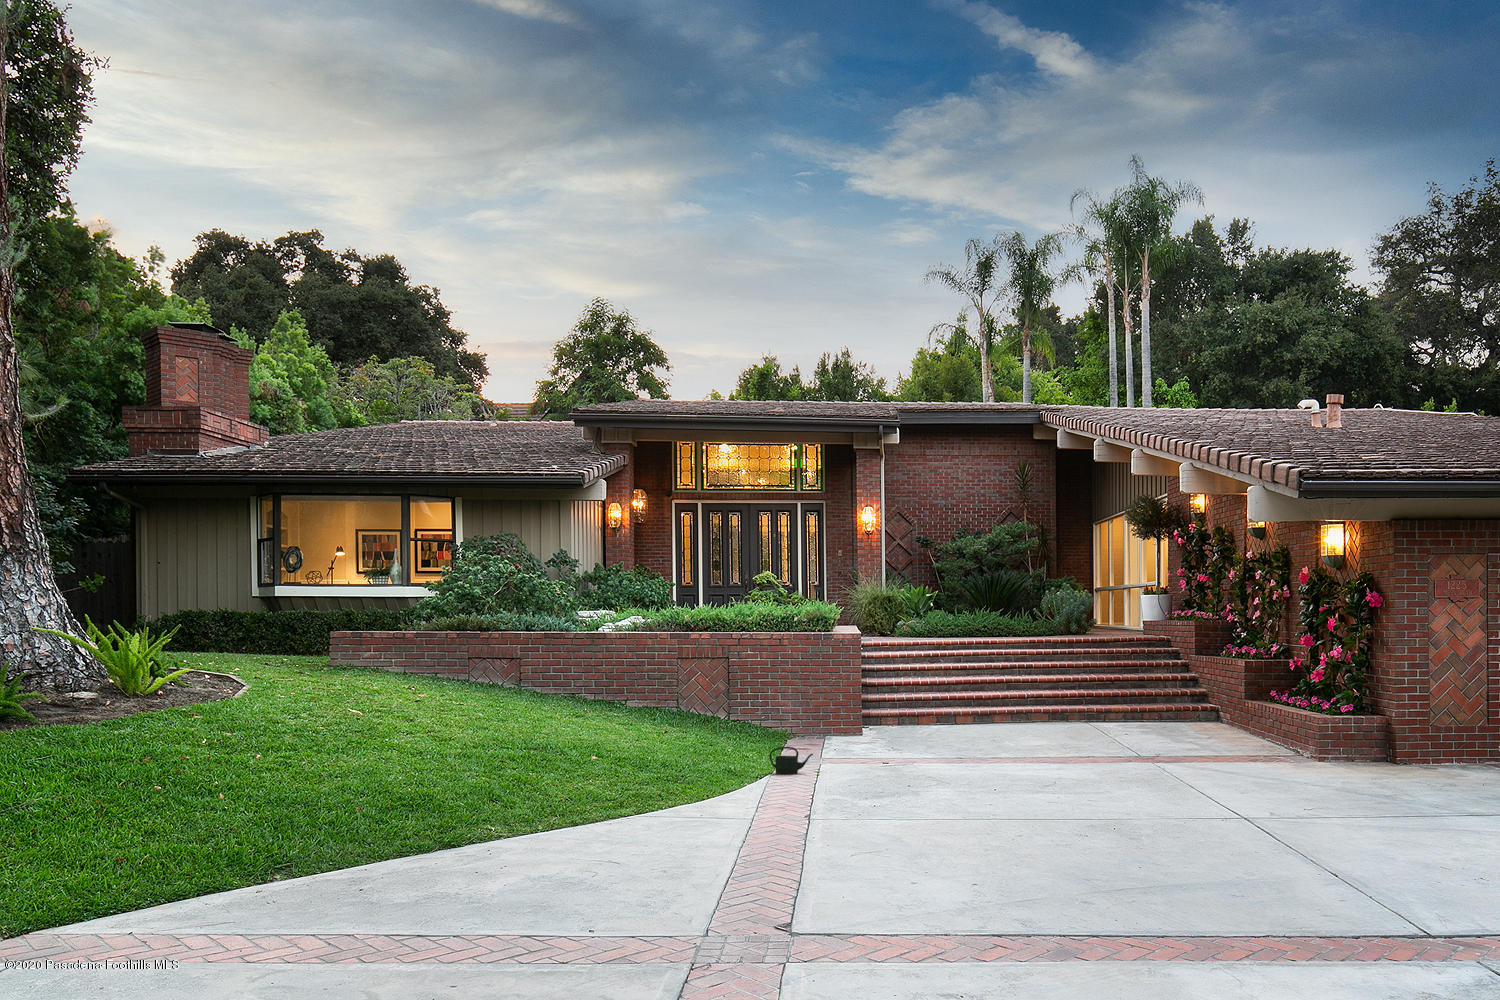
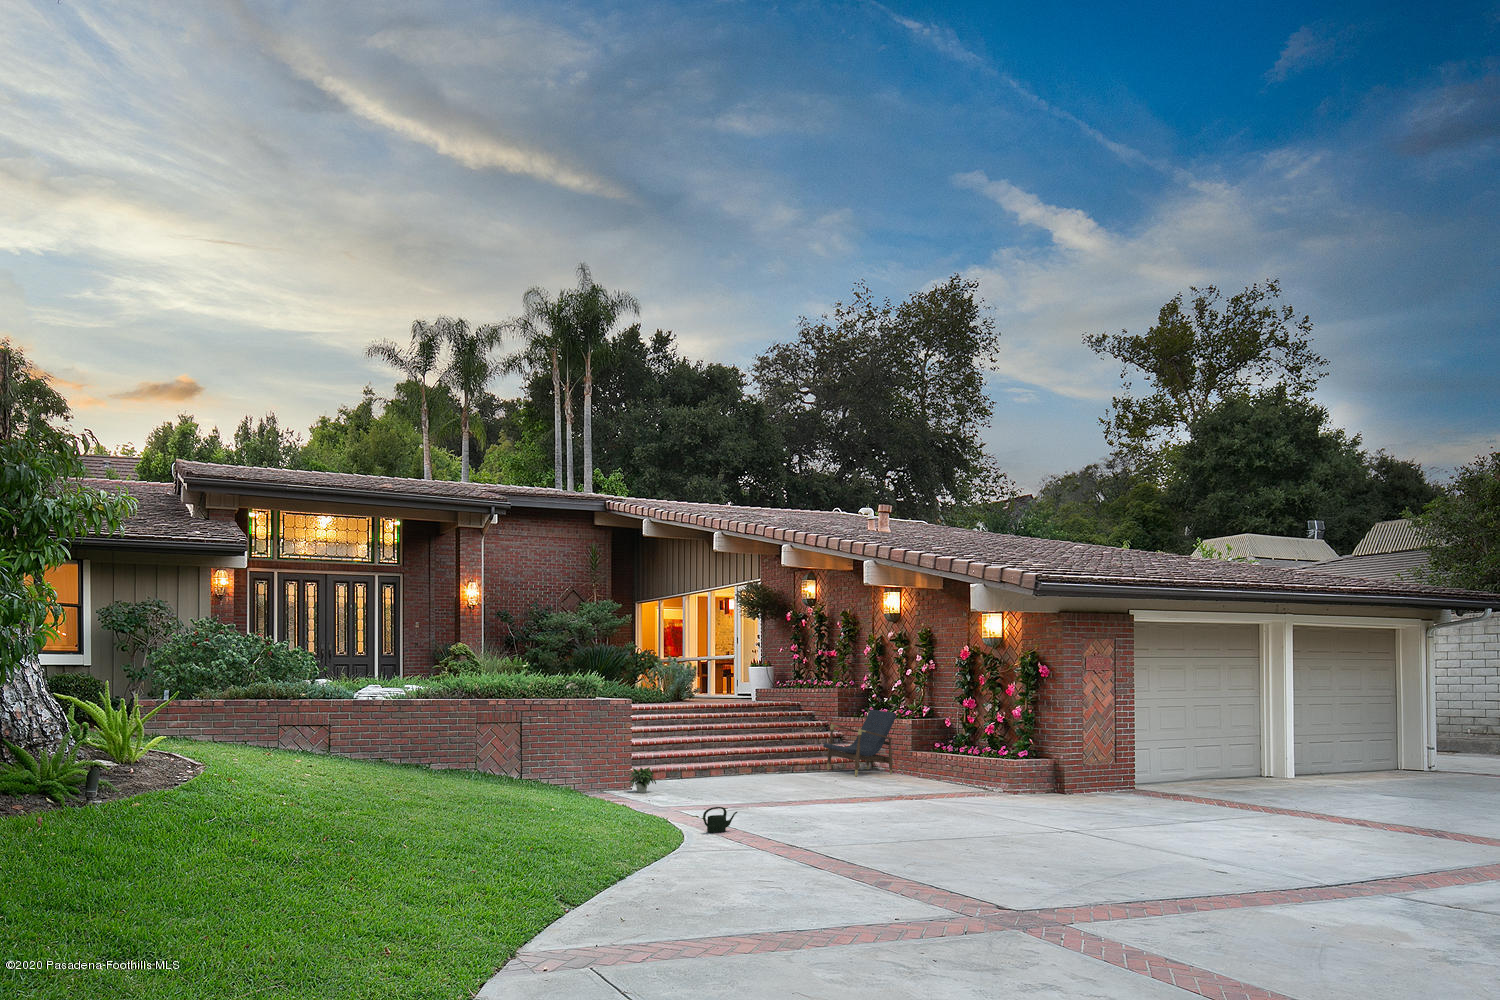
lounge chair: none [1142,648,1231,730] -> present [823,710,896,777]
potted plant: none [833,704,874,732] -> present [629,767,656,793]

